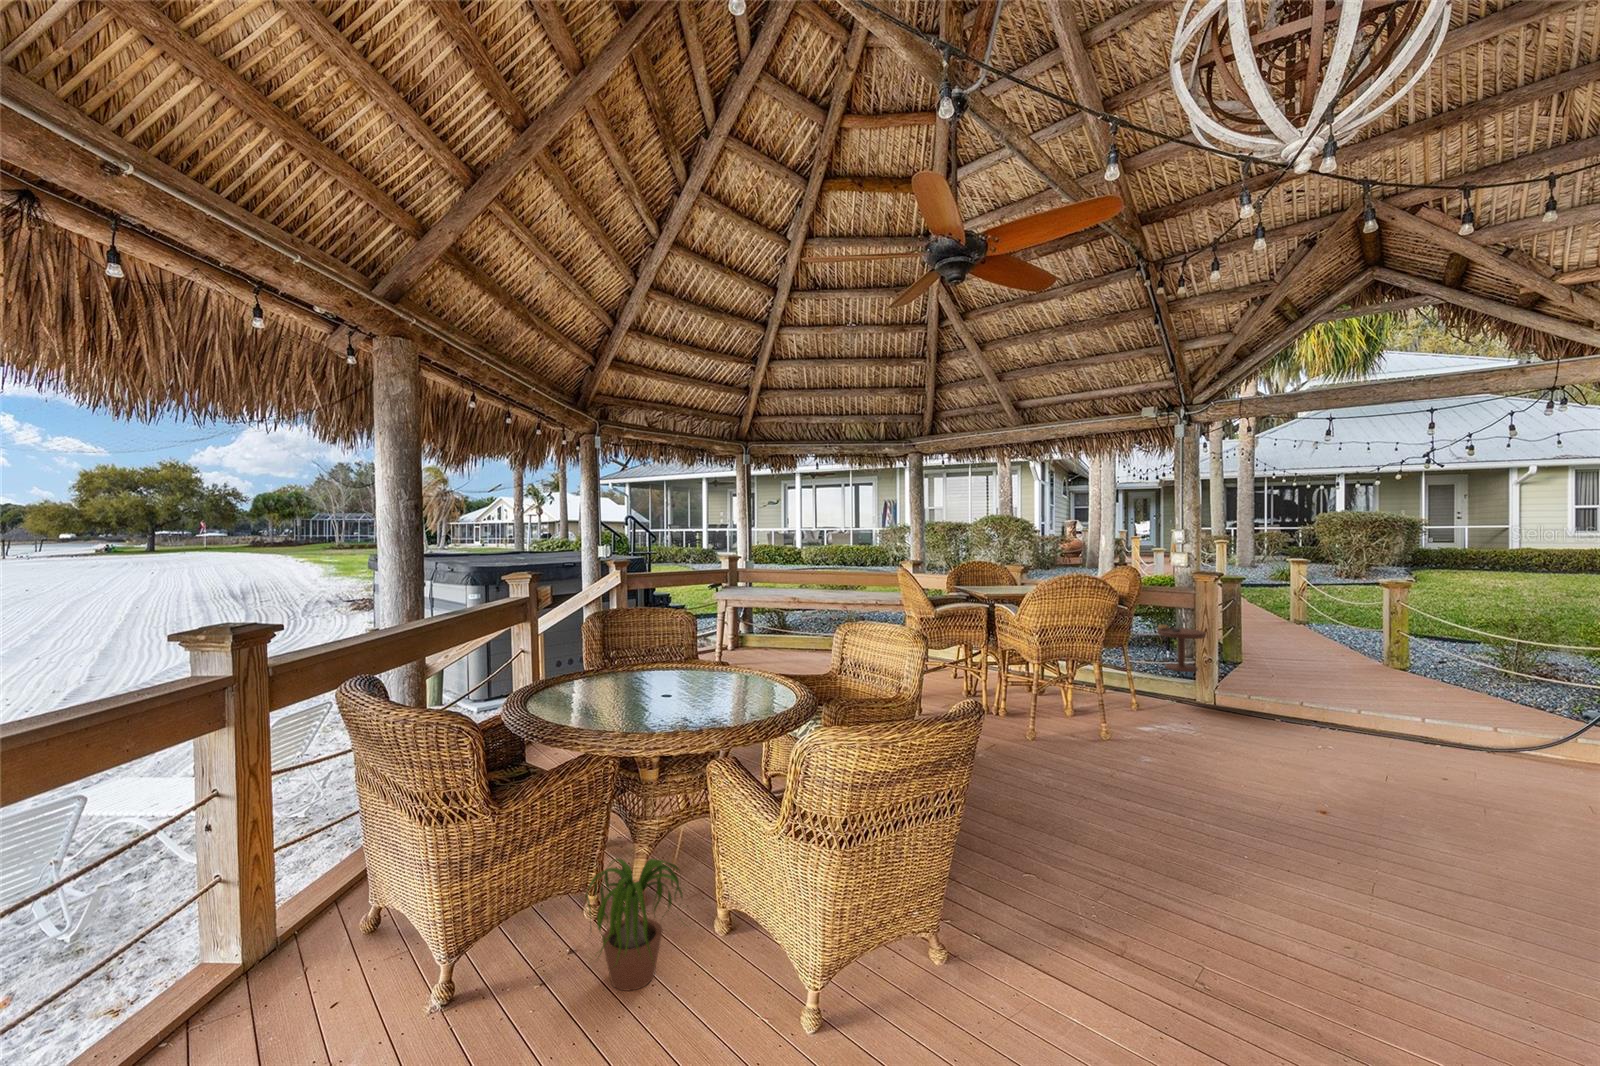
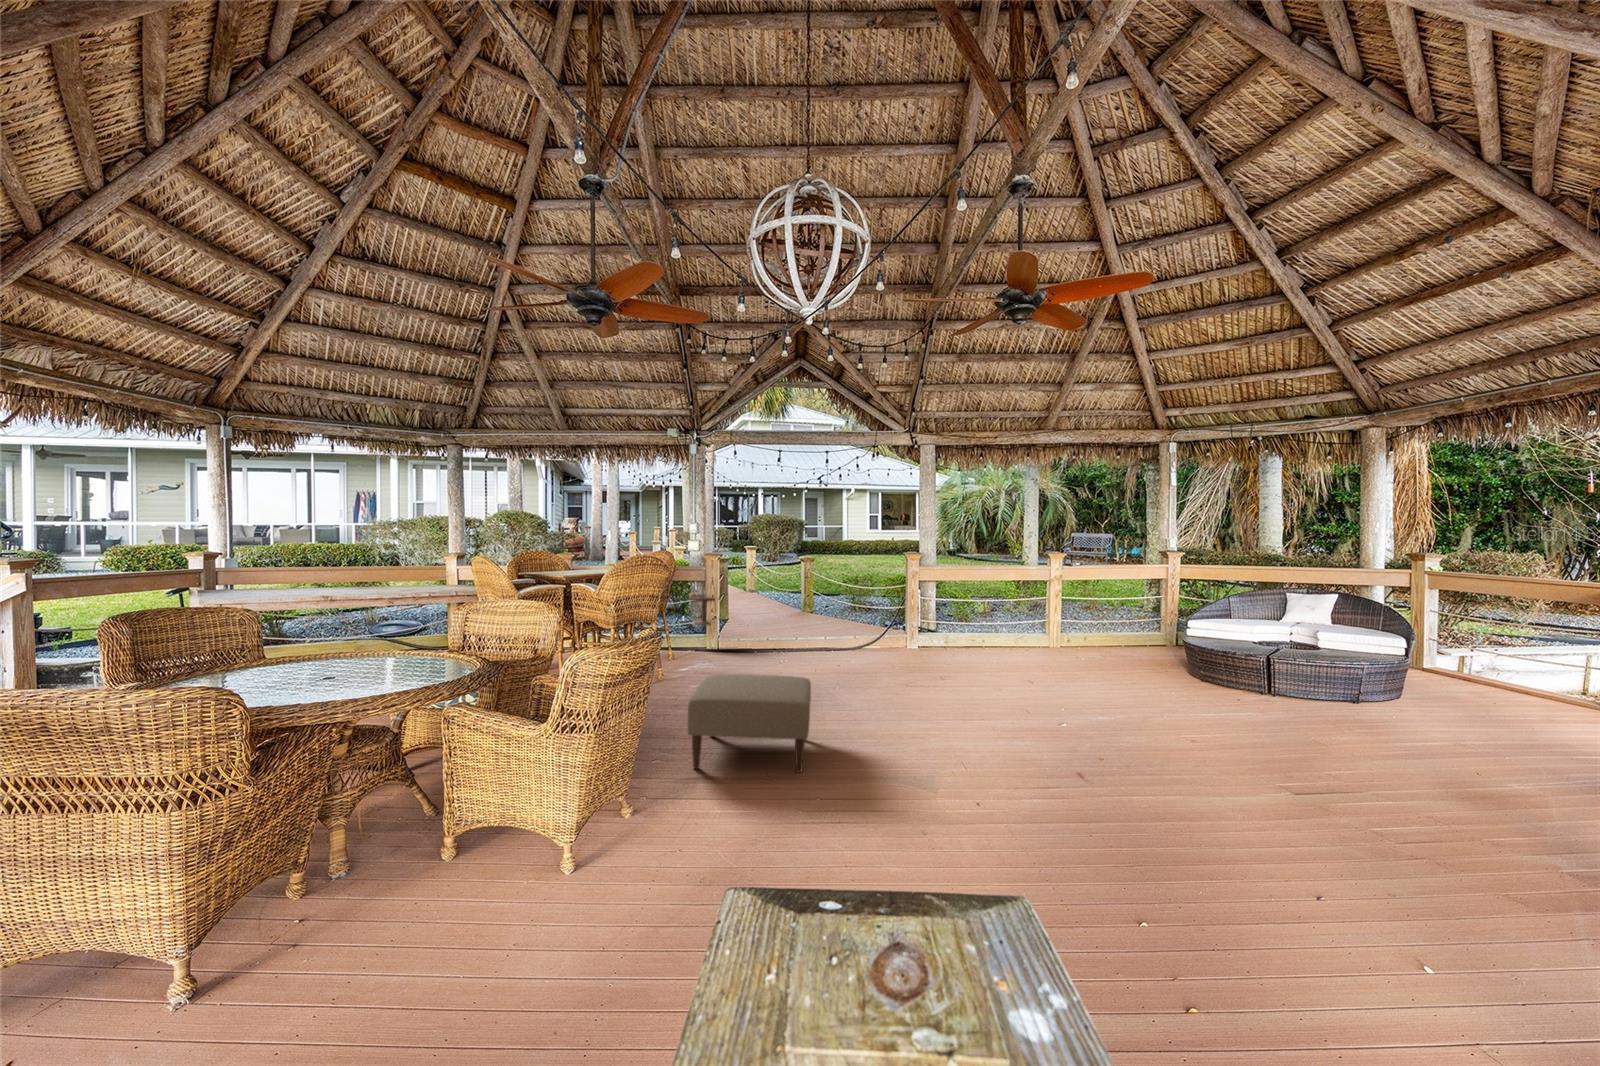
ottoman: none [1051,762,1303,982] -> present [687,674,811,773]
potted plant: present [585,858,683,991] -> none [318,799,452,920]

